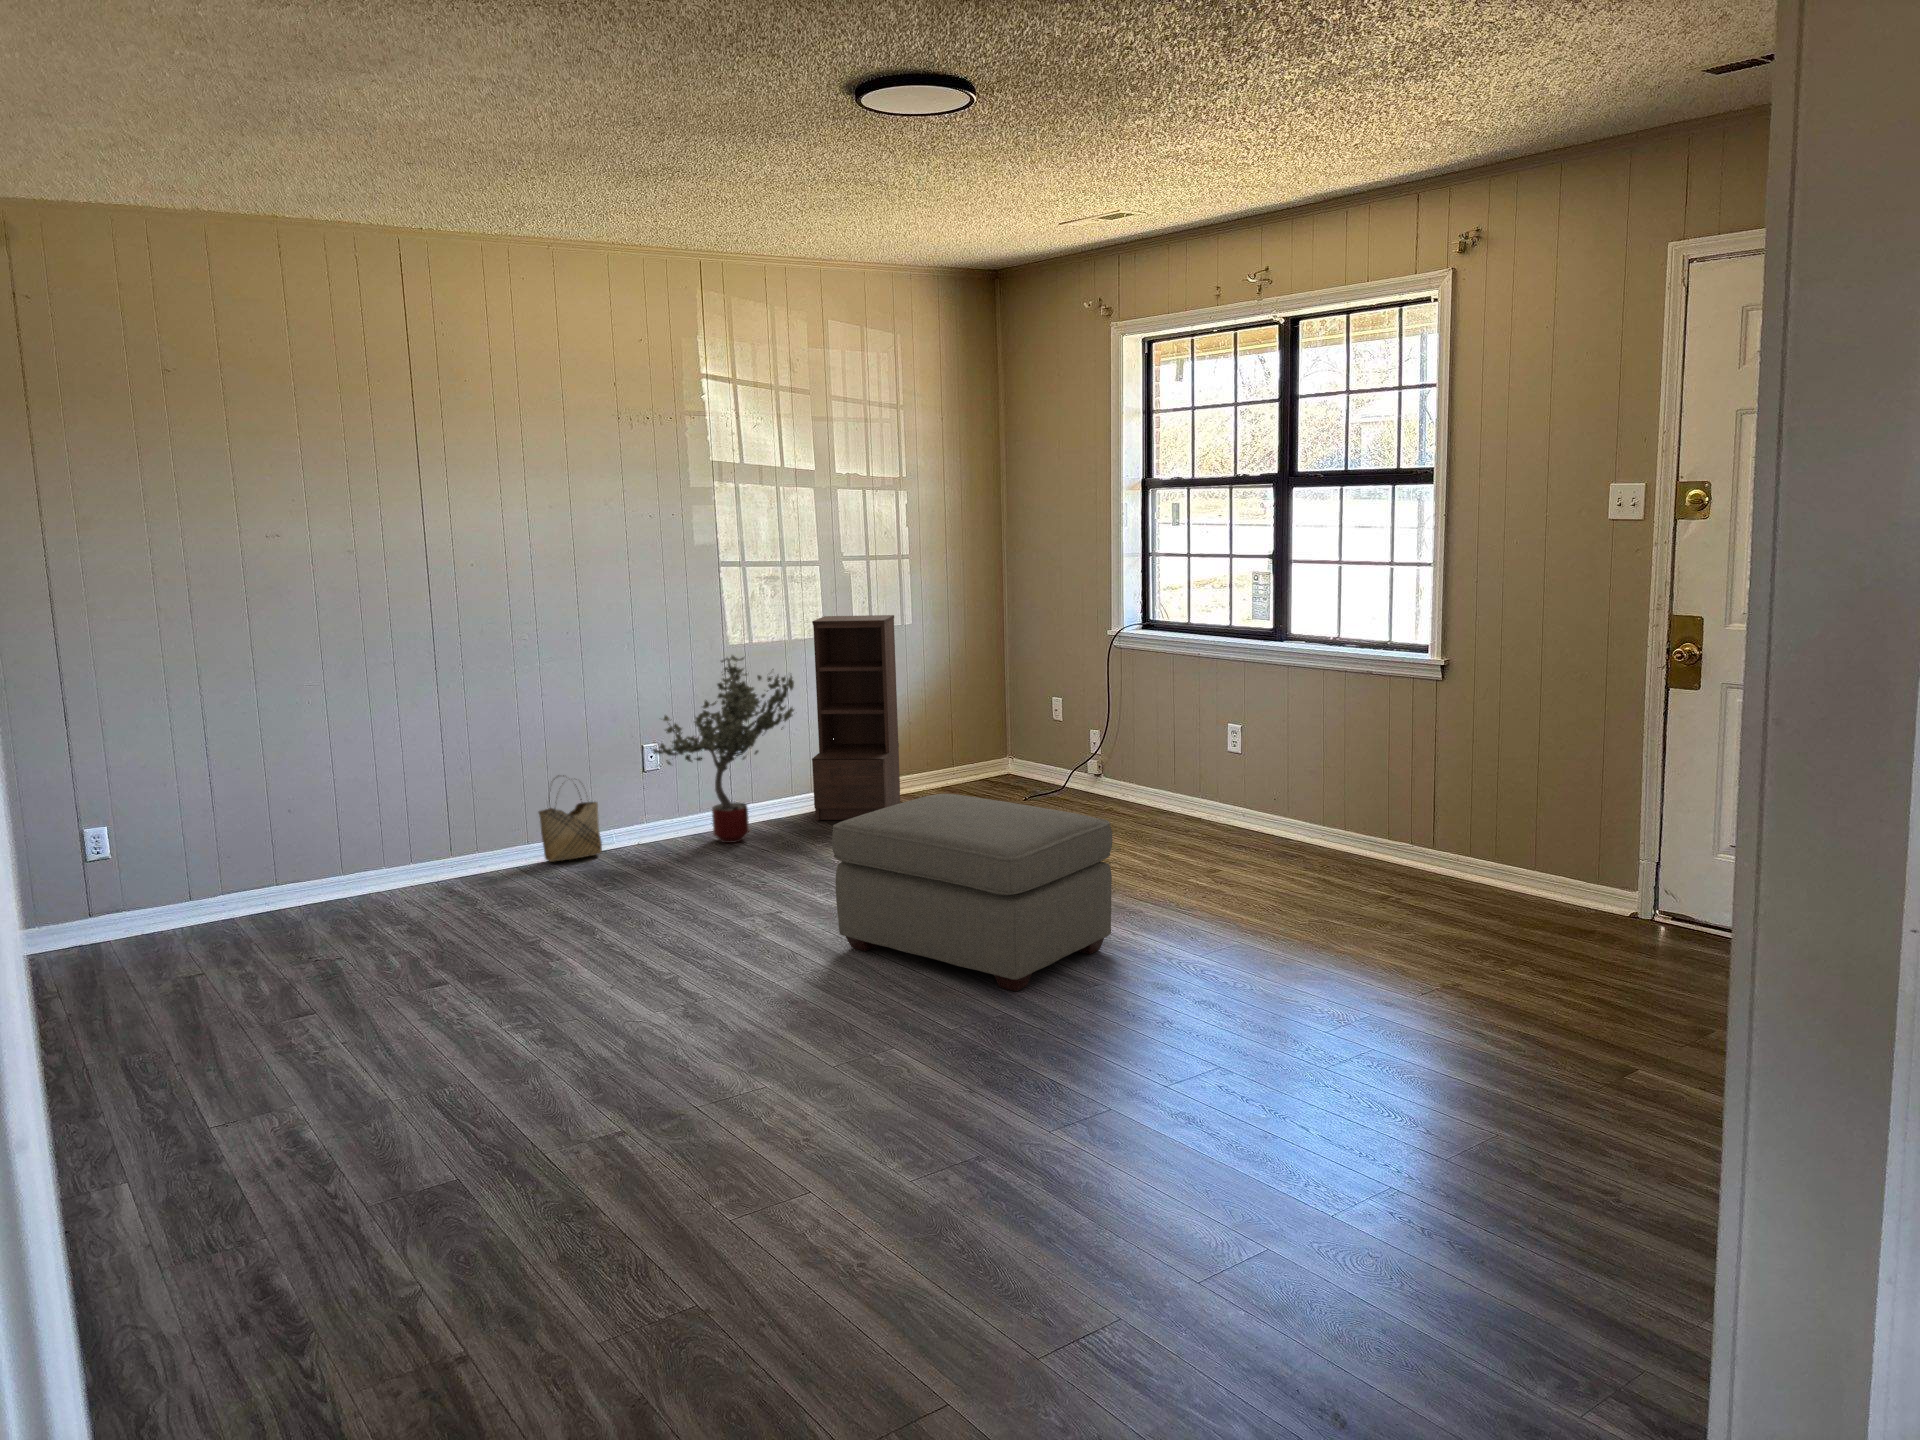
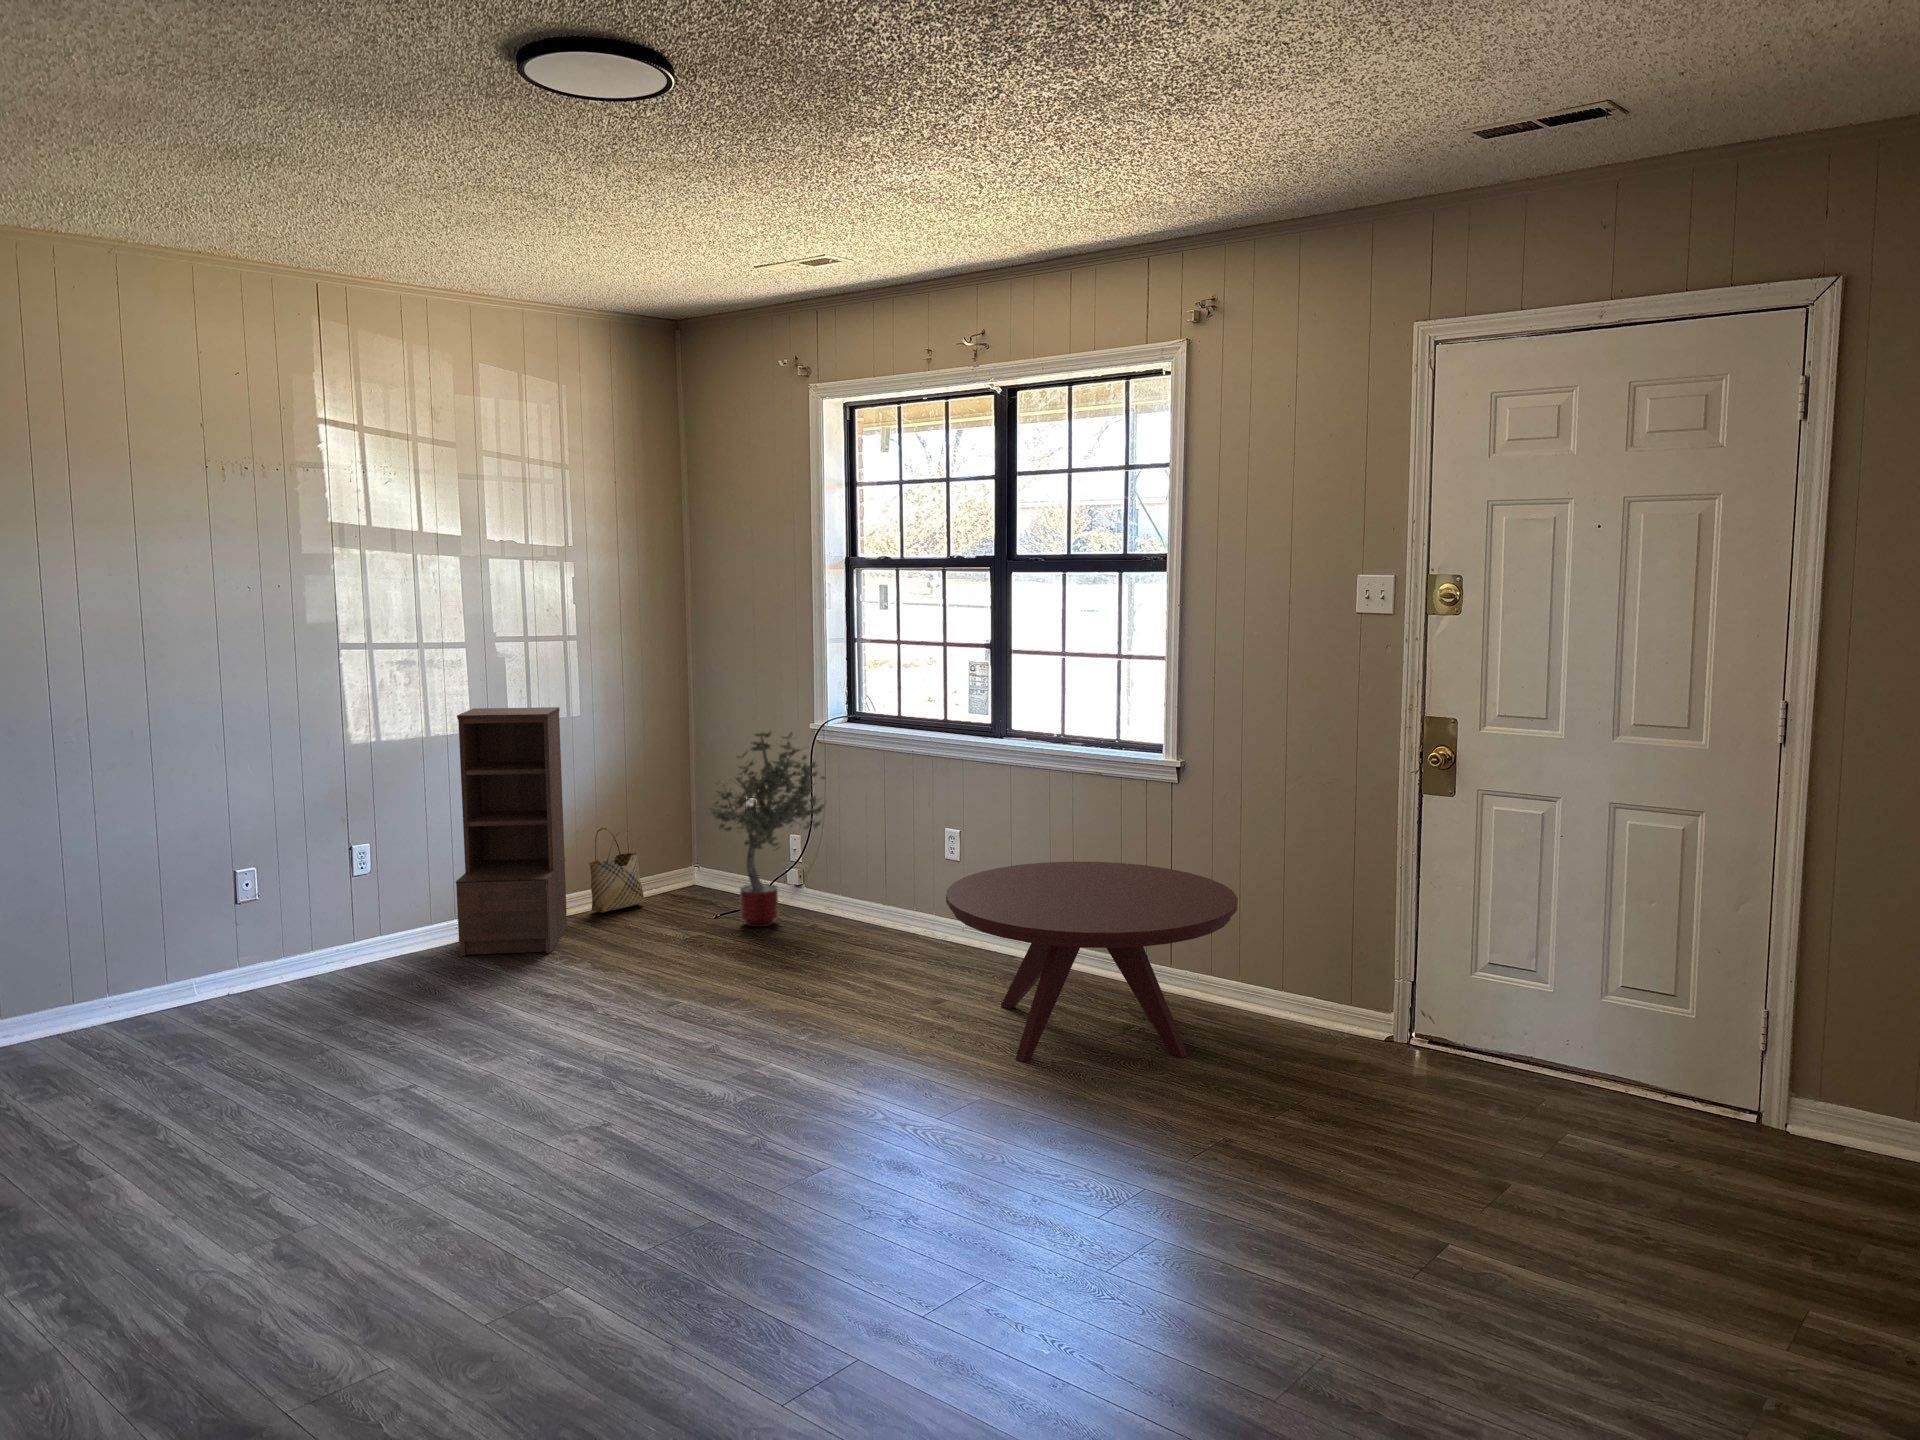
potted tree: present [653,655,794,843] -> present [709,732,825,927]
coffee table: none [1214,752,1484,923] -> present [946,862,1238,1061]
woven basket: present [539,775,602,862] -> present [589,828,644,913]
ottoman: present [832,794,1113,991] -> none [481,933,839,1191]

